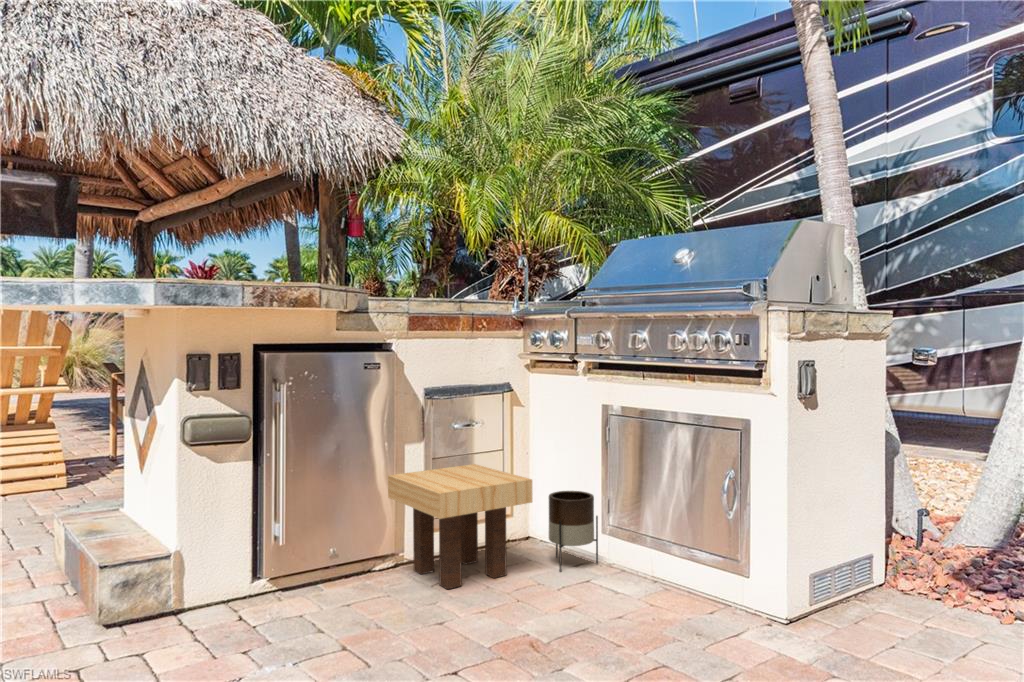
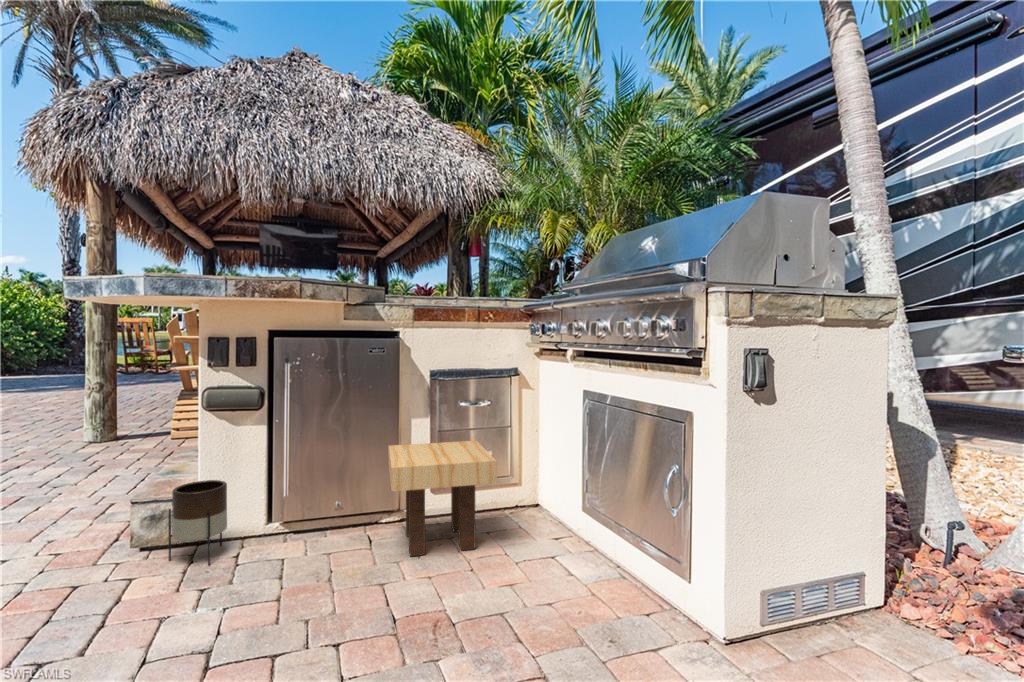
planter: present [549,491,598,572] -> present [169,480,227,565]

